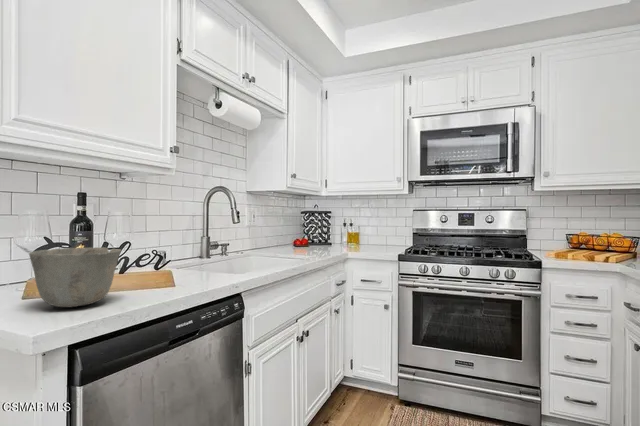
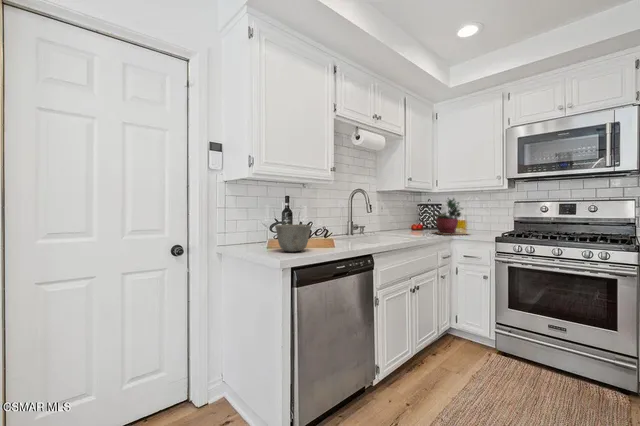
succulent plant: none [317,203,370,252] -> present [436,199,466,235]

